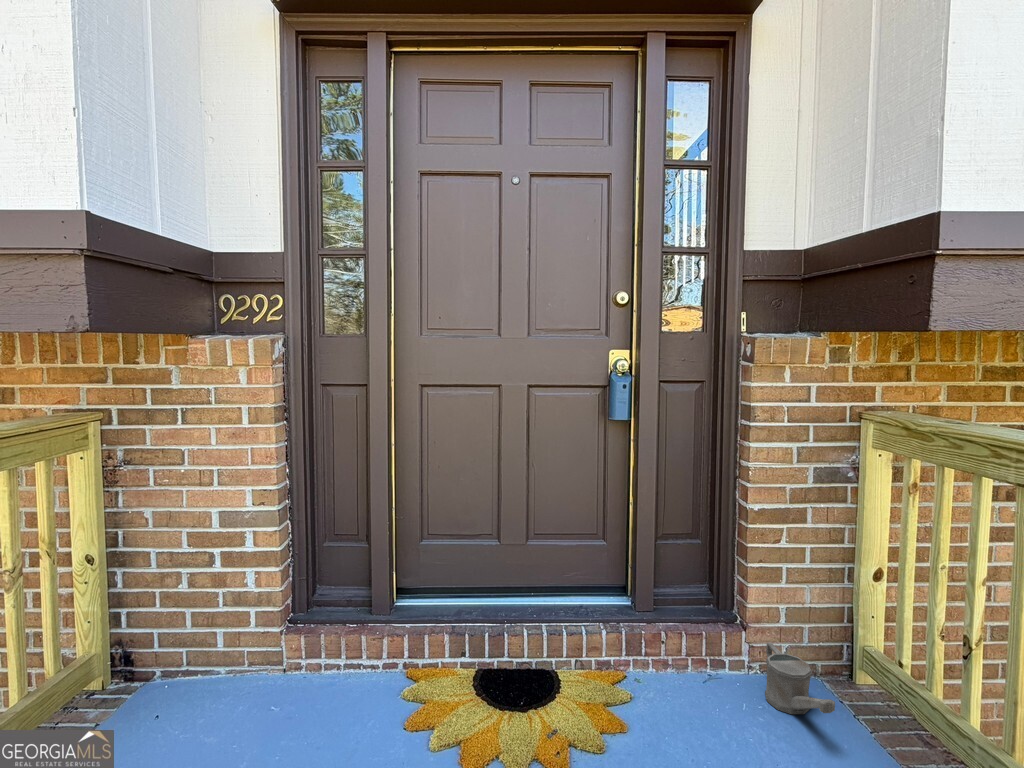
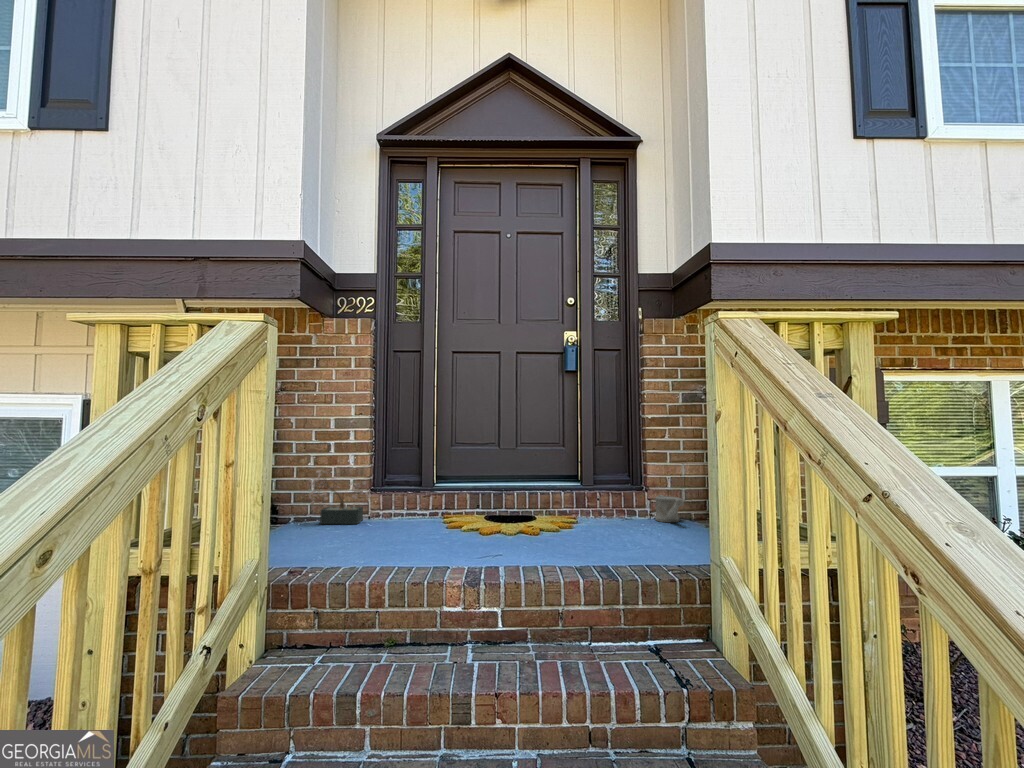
decorative plant: none [159,605,281,712] -> present [309,470,371,524]

